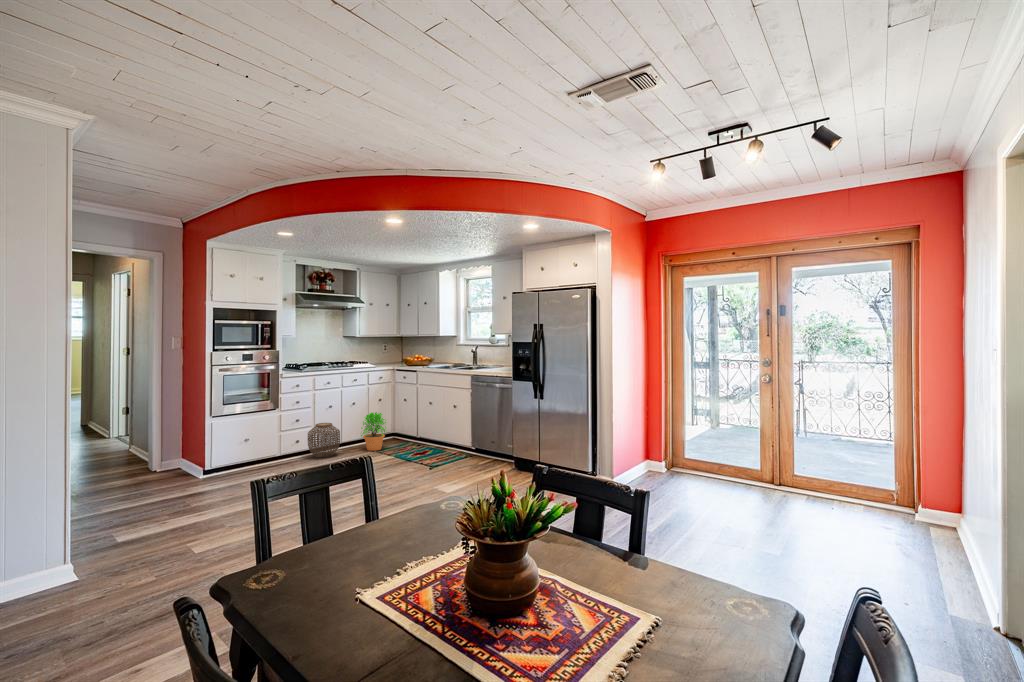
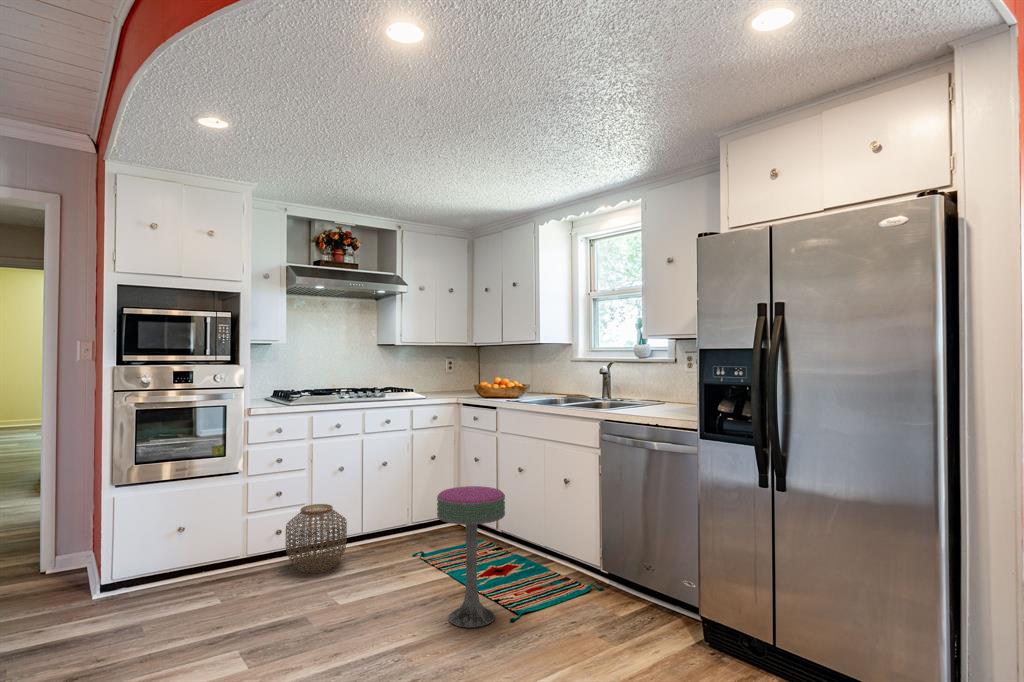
bar stool: none [395,407,427,468] -> present [437,486,505,628]
potted plant: present [361,412,386,451] -> none [386,483,439,560]

